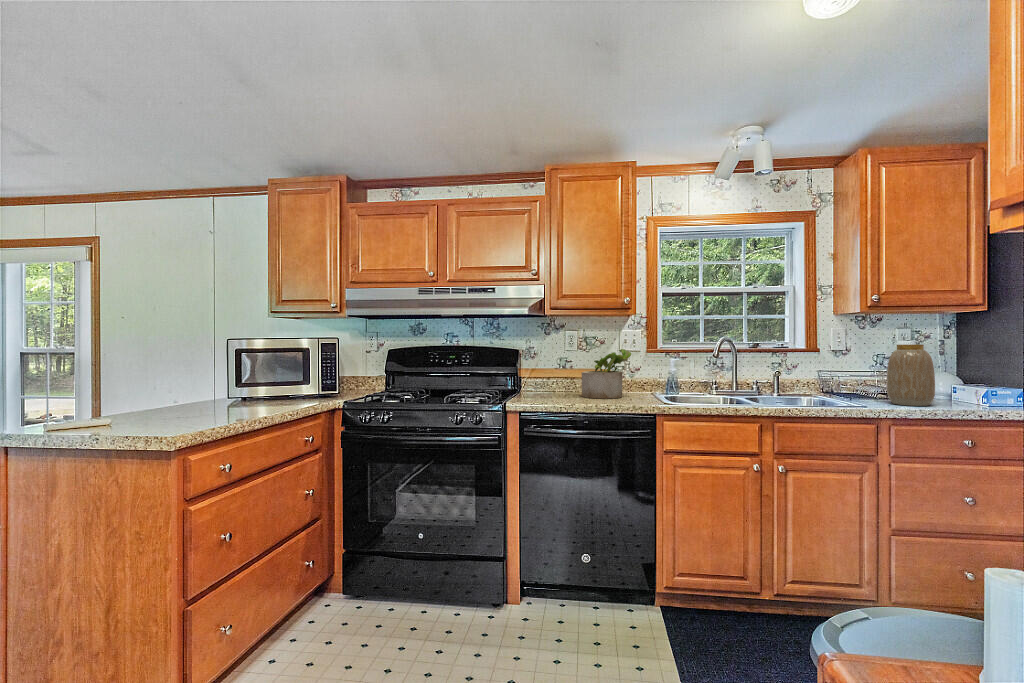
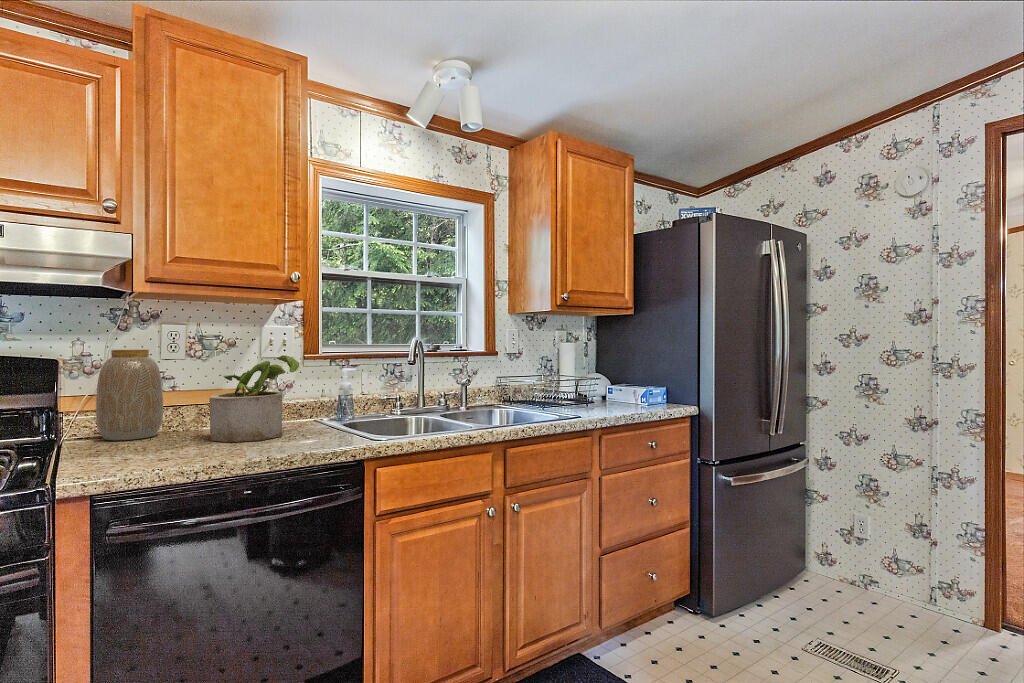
vase: present [887,345,935,406] -> present [96,350,163,440]

